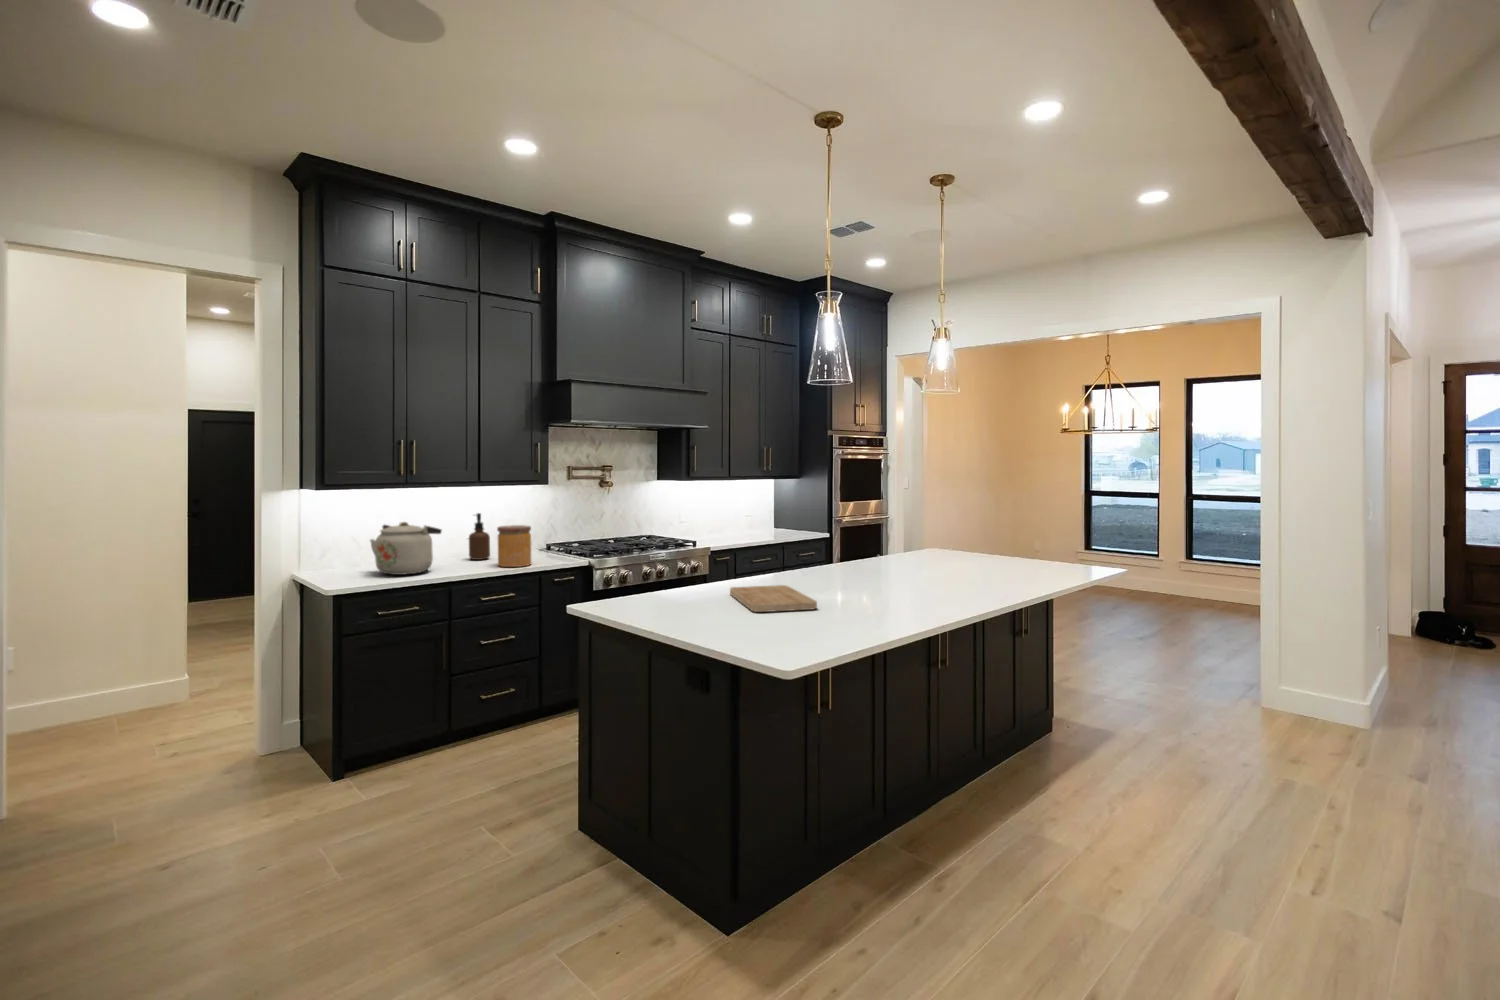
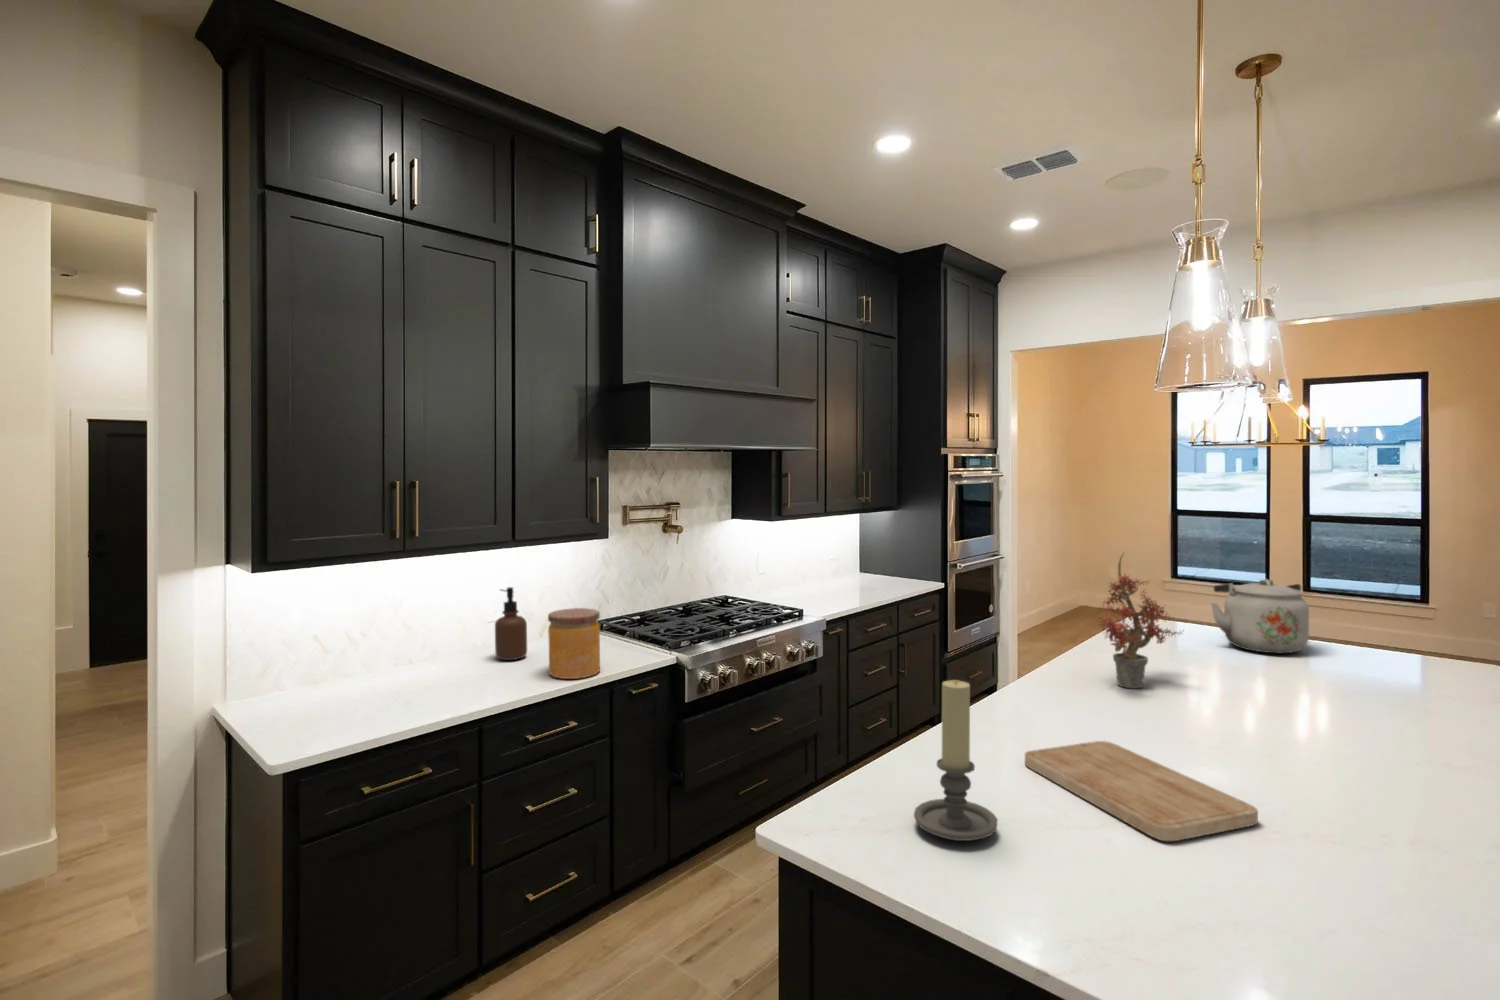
potted plant: none [832,488,886,574] -> present [1094,556,1179,688]
kettle: present [370,522,442,575] -> present [1212,579,1309,653]
candle holder: none [636,531,678,611] -> present [914,680,997,841]

